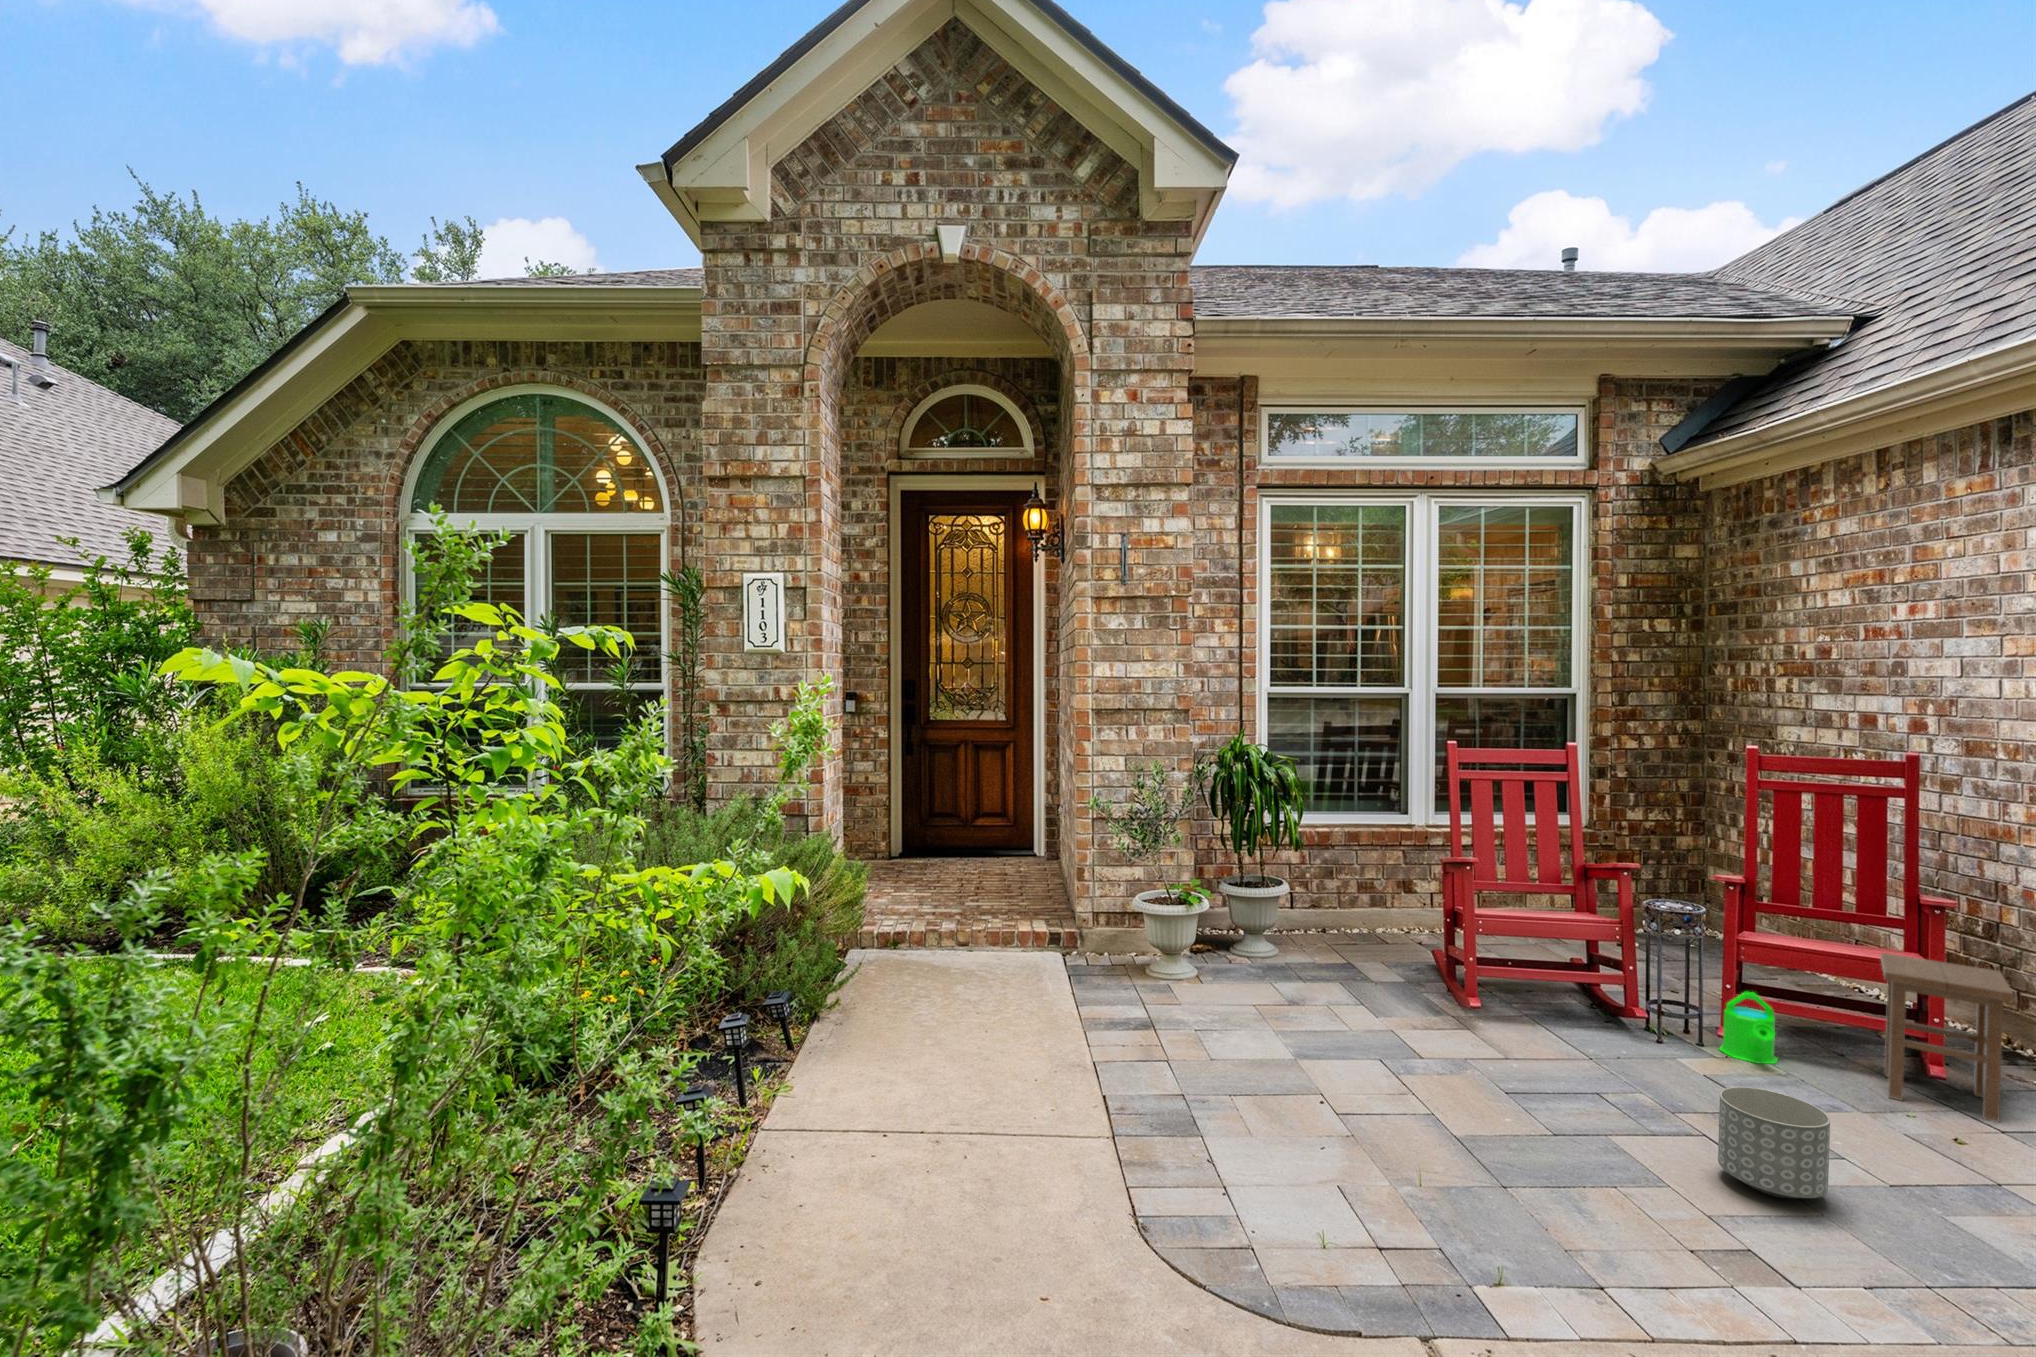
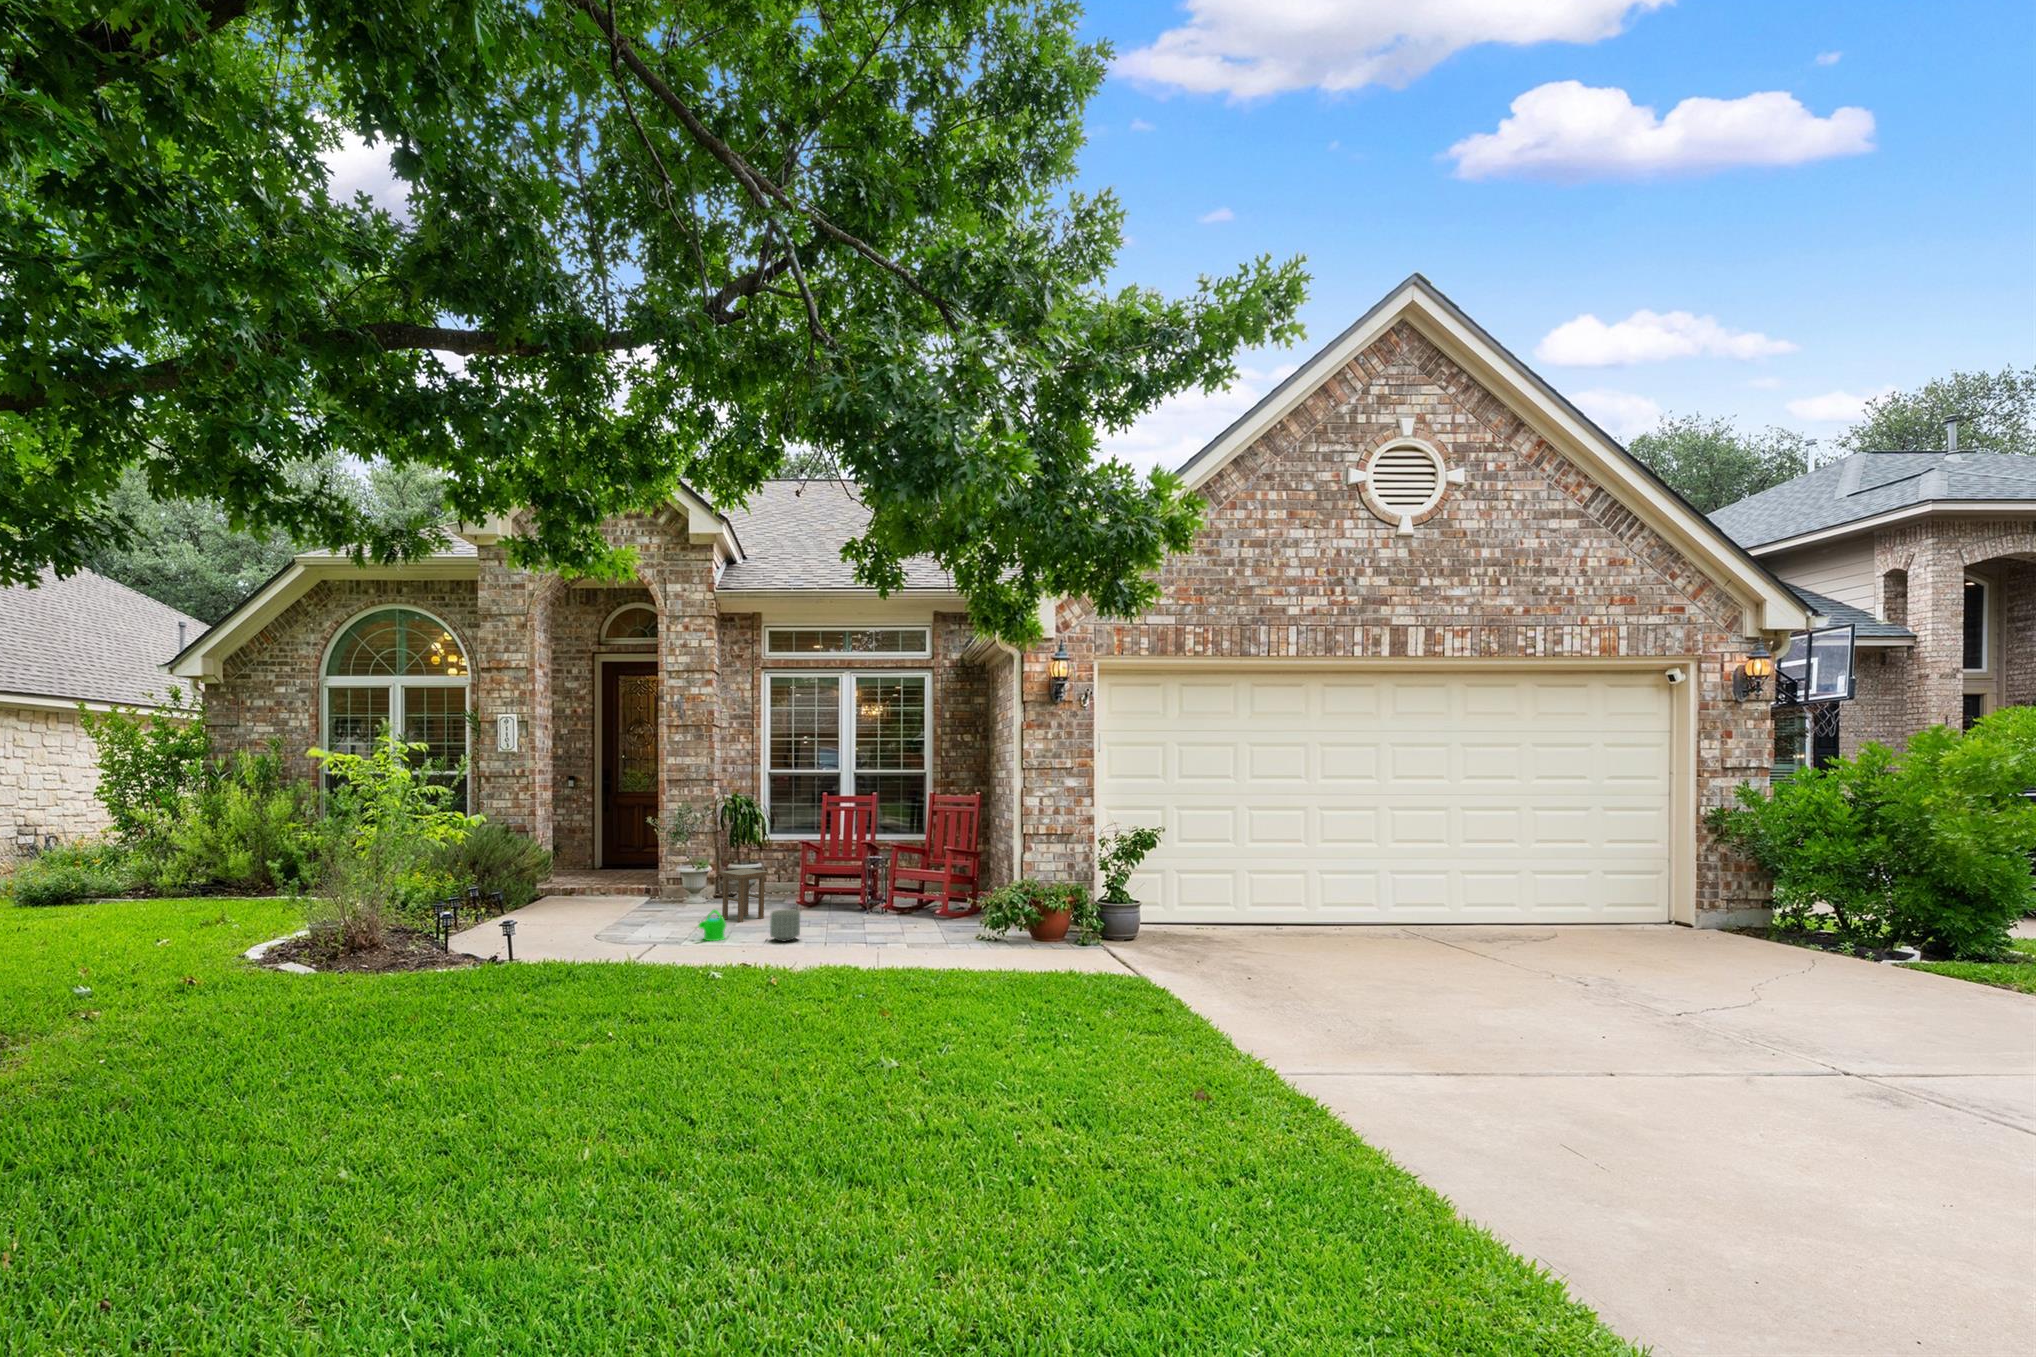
stool: present [1881,953,2013,1122] -> present [720,868,768,923]
watering can: present [1719,992,1778,1064] -> present [699,910,726,941]

